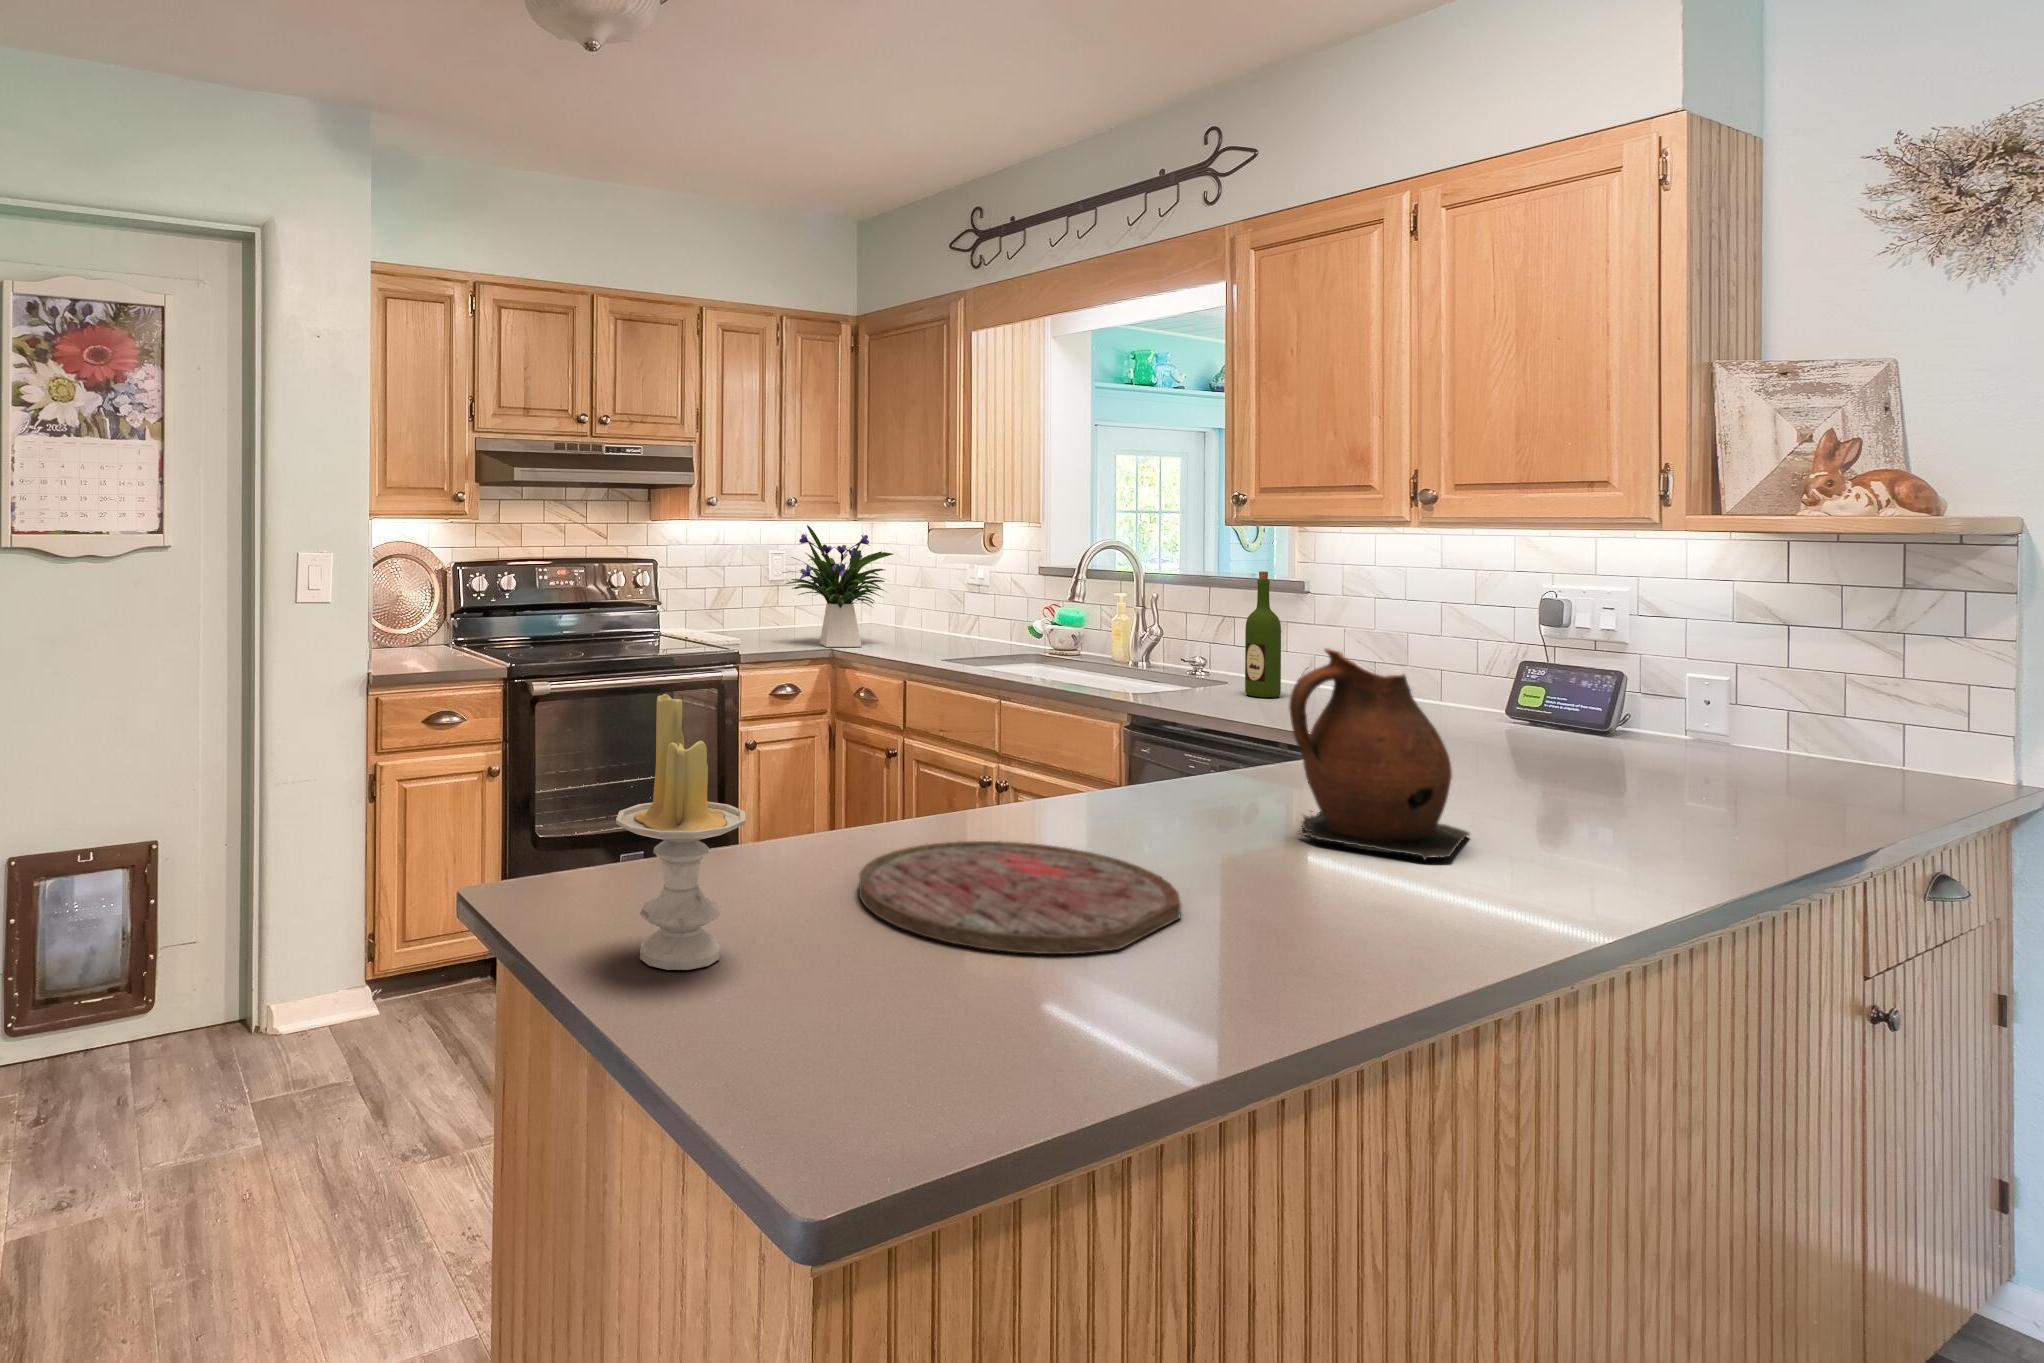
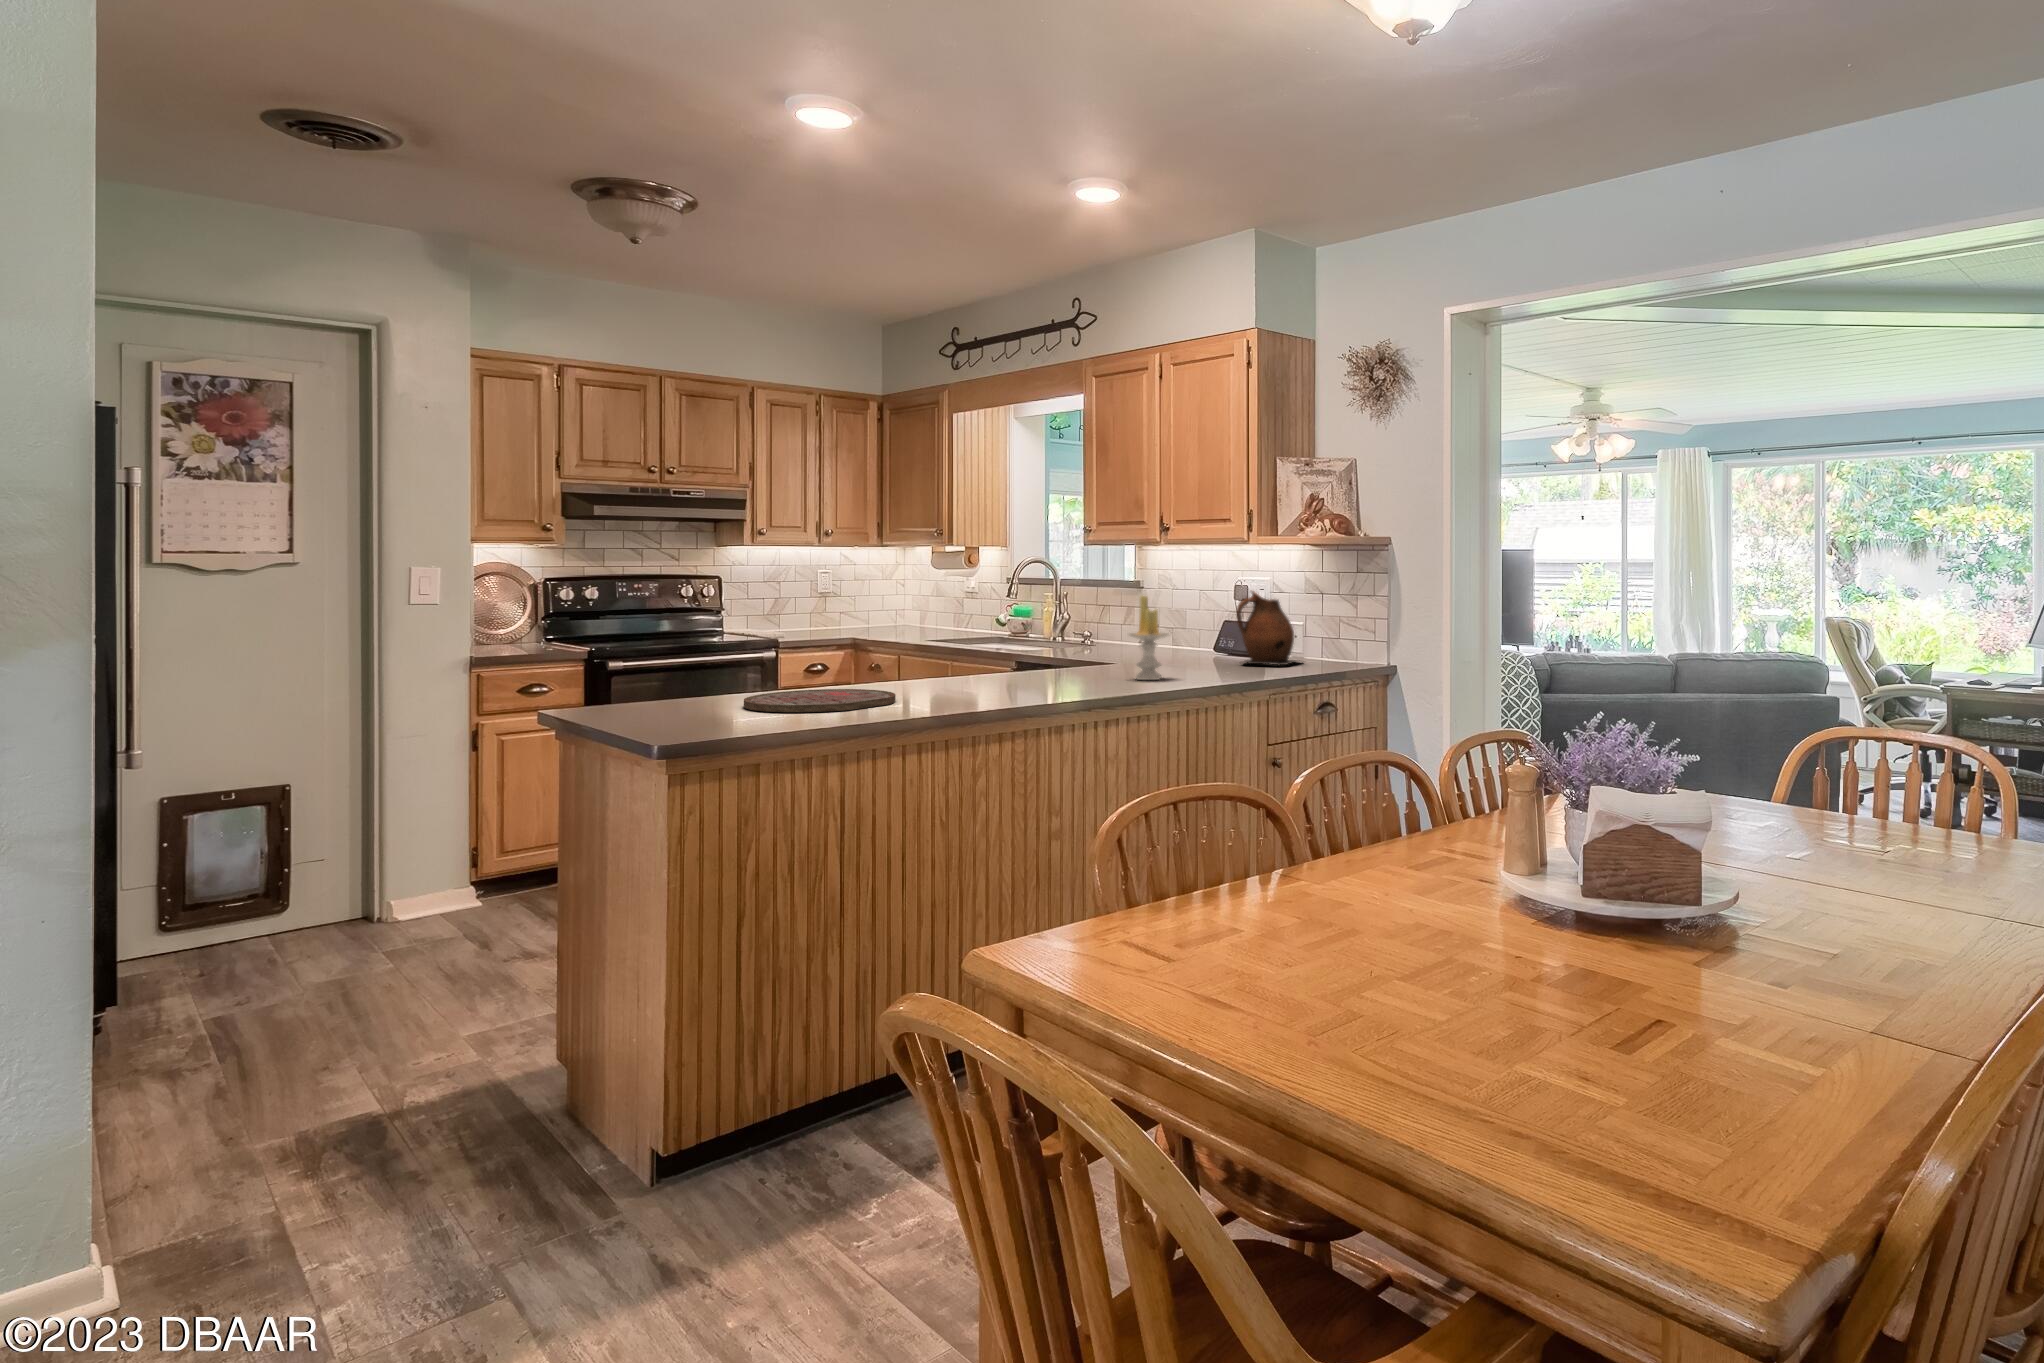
flower arrangement: present [783,525,893,647] -> none [816,549,903,637]
wine bottle: present [1245,571,1281,697] -> none [1093,573,1113,650]
ceramic pitcher: present [1289,648,1470,860] -> present [1236,591,1300,665]
candle: present [616,694,746,970] -> present [1129,596,1169,680]

